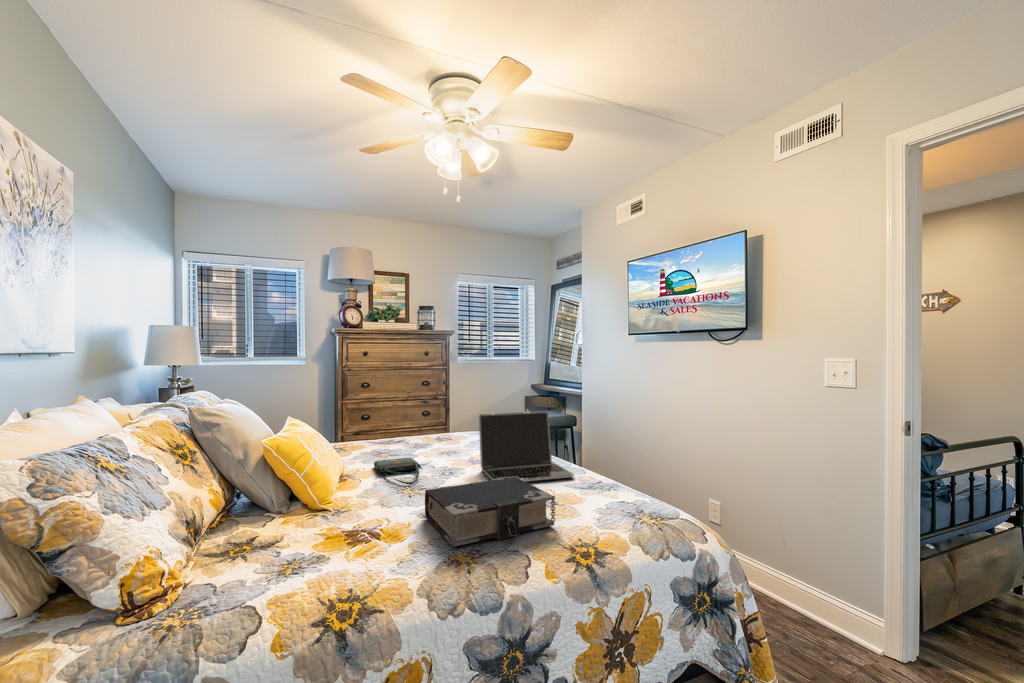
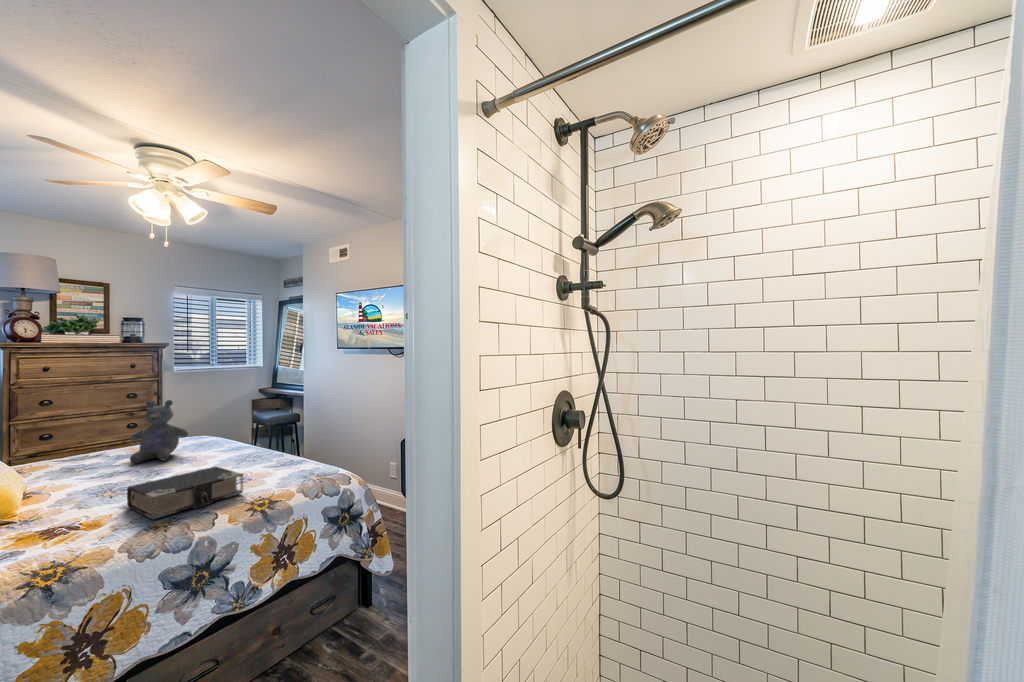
stuffed bear: none [426,386,478,456] -> present [130,400,188,463]
laptop: present [479,411,573,482] -> none [187,415,272,476]
tote bag: present [374,458,422,484] -> none [67,468,126,488]

